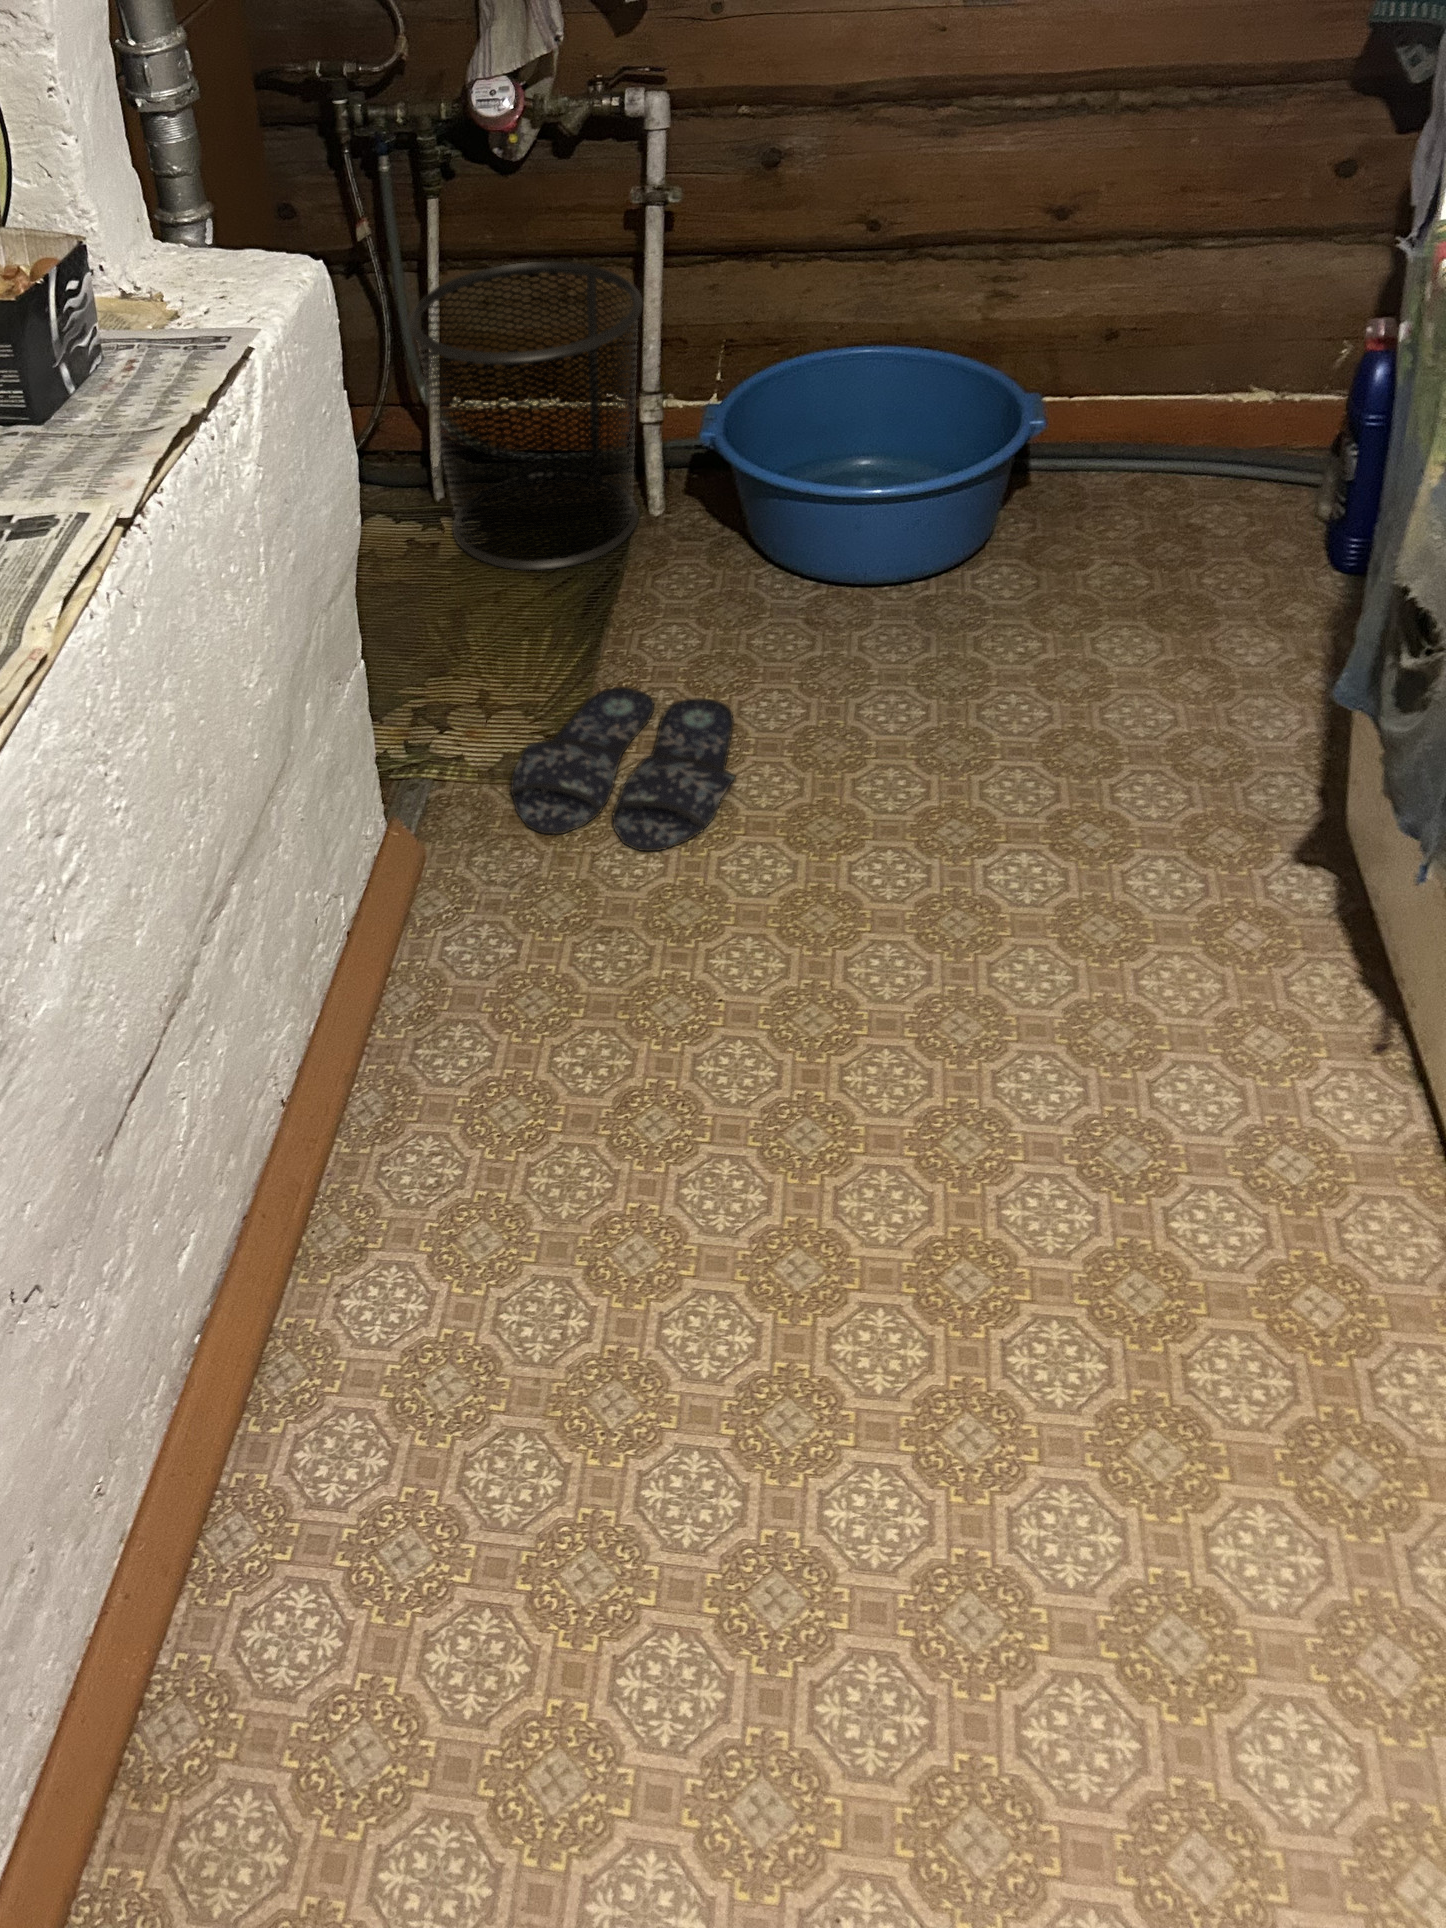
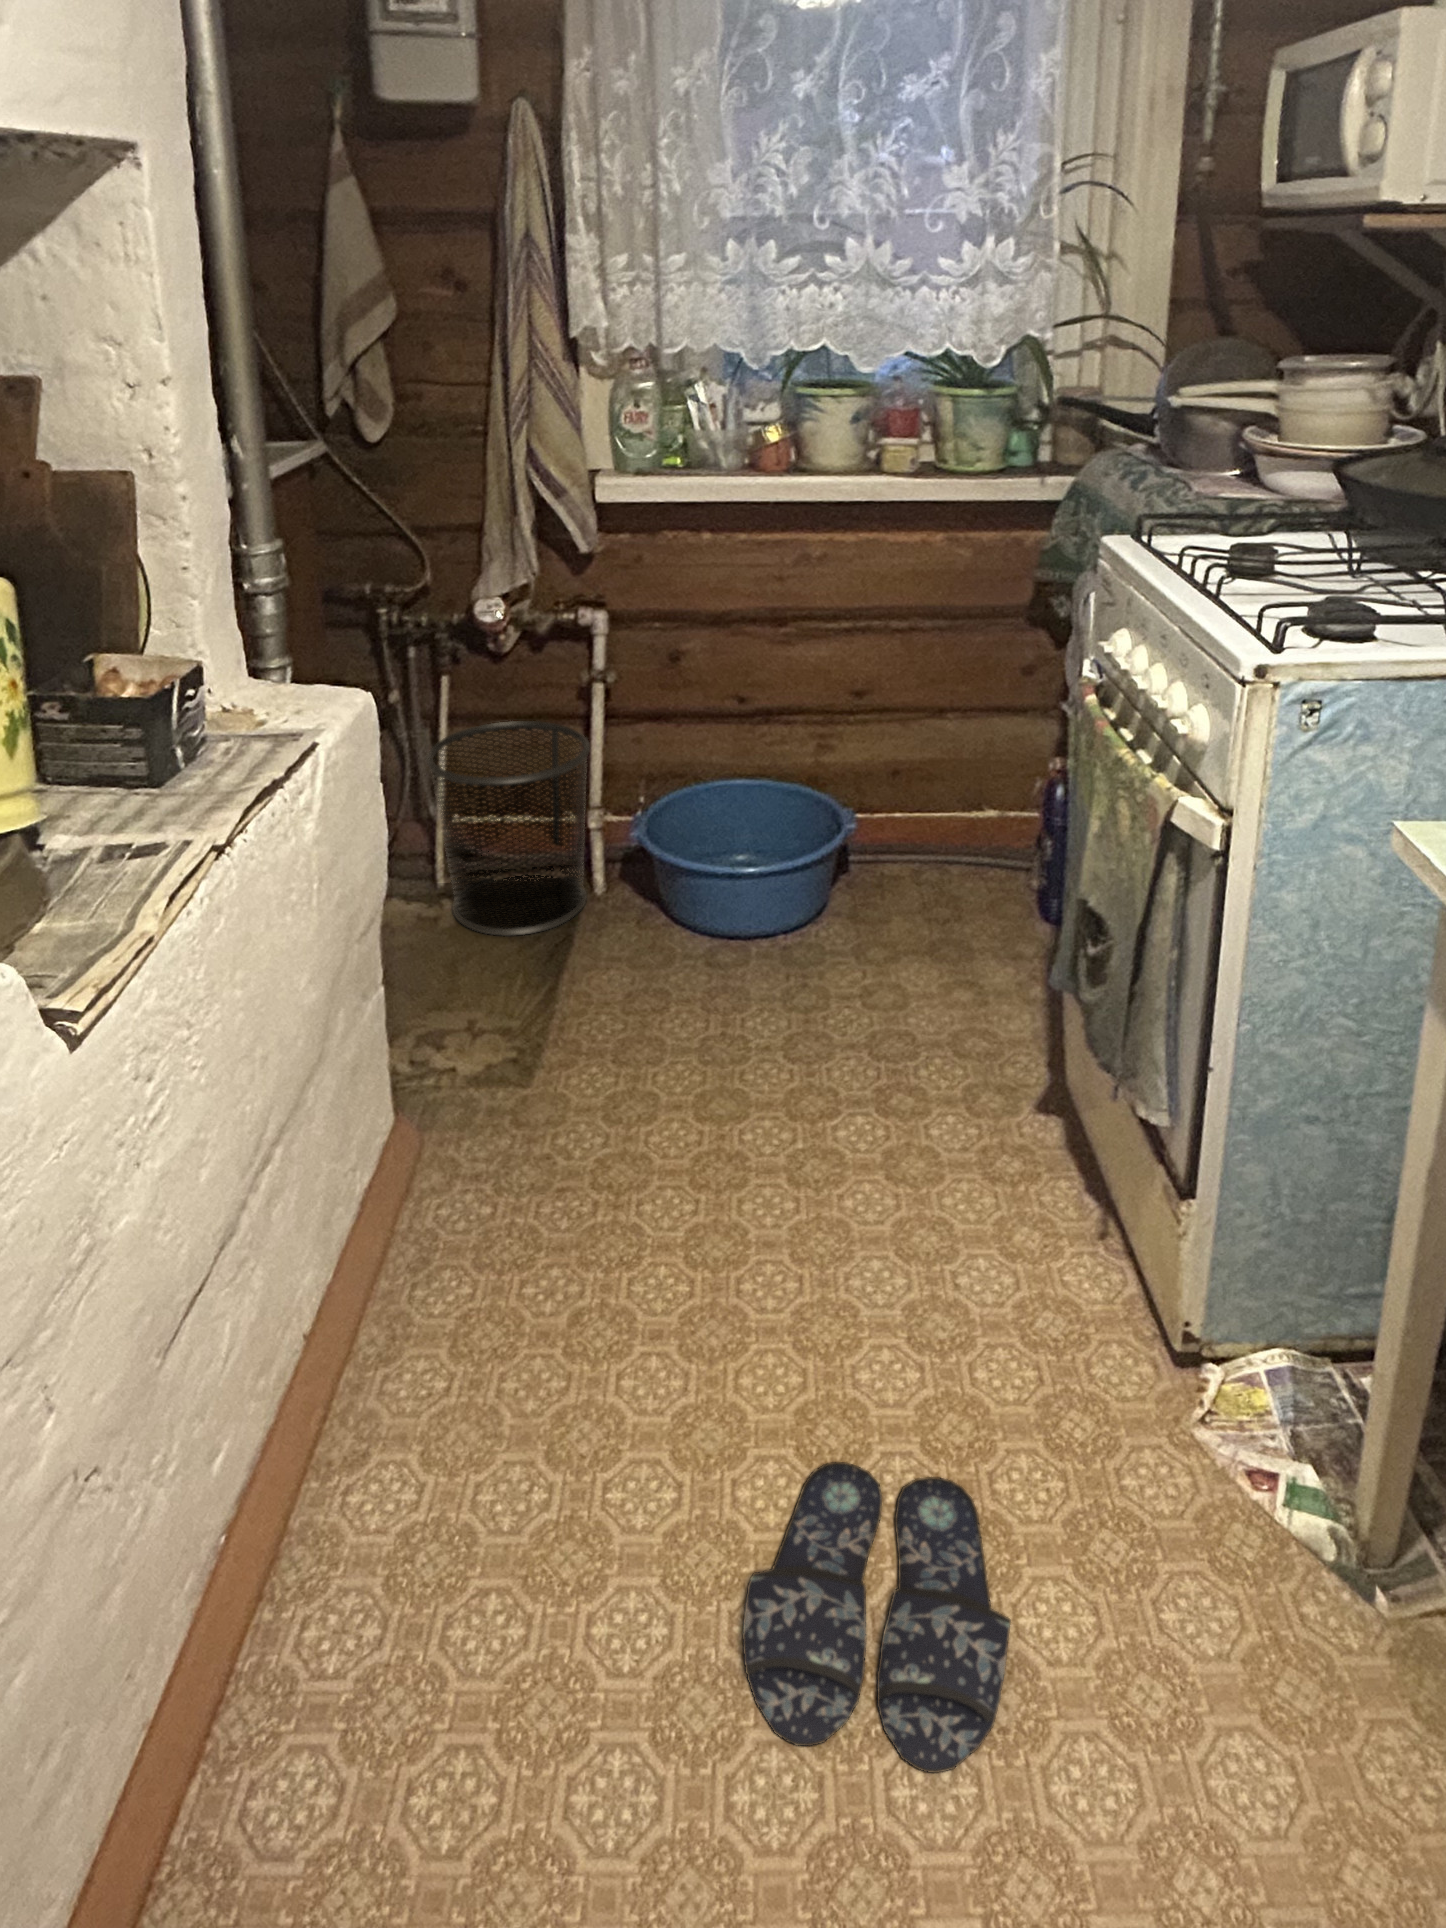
slippers: present [511,687,735,851] -> present [743,1462,1011,1773]

